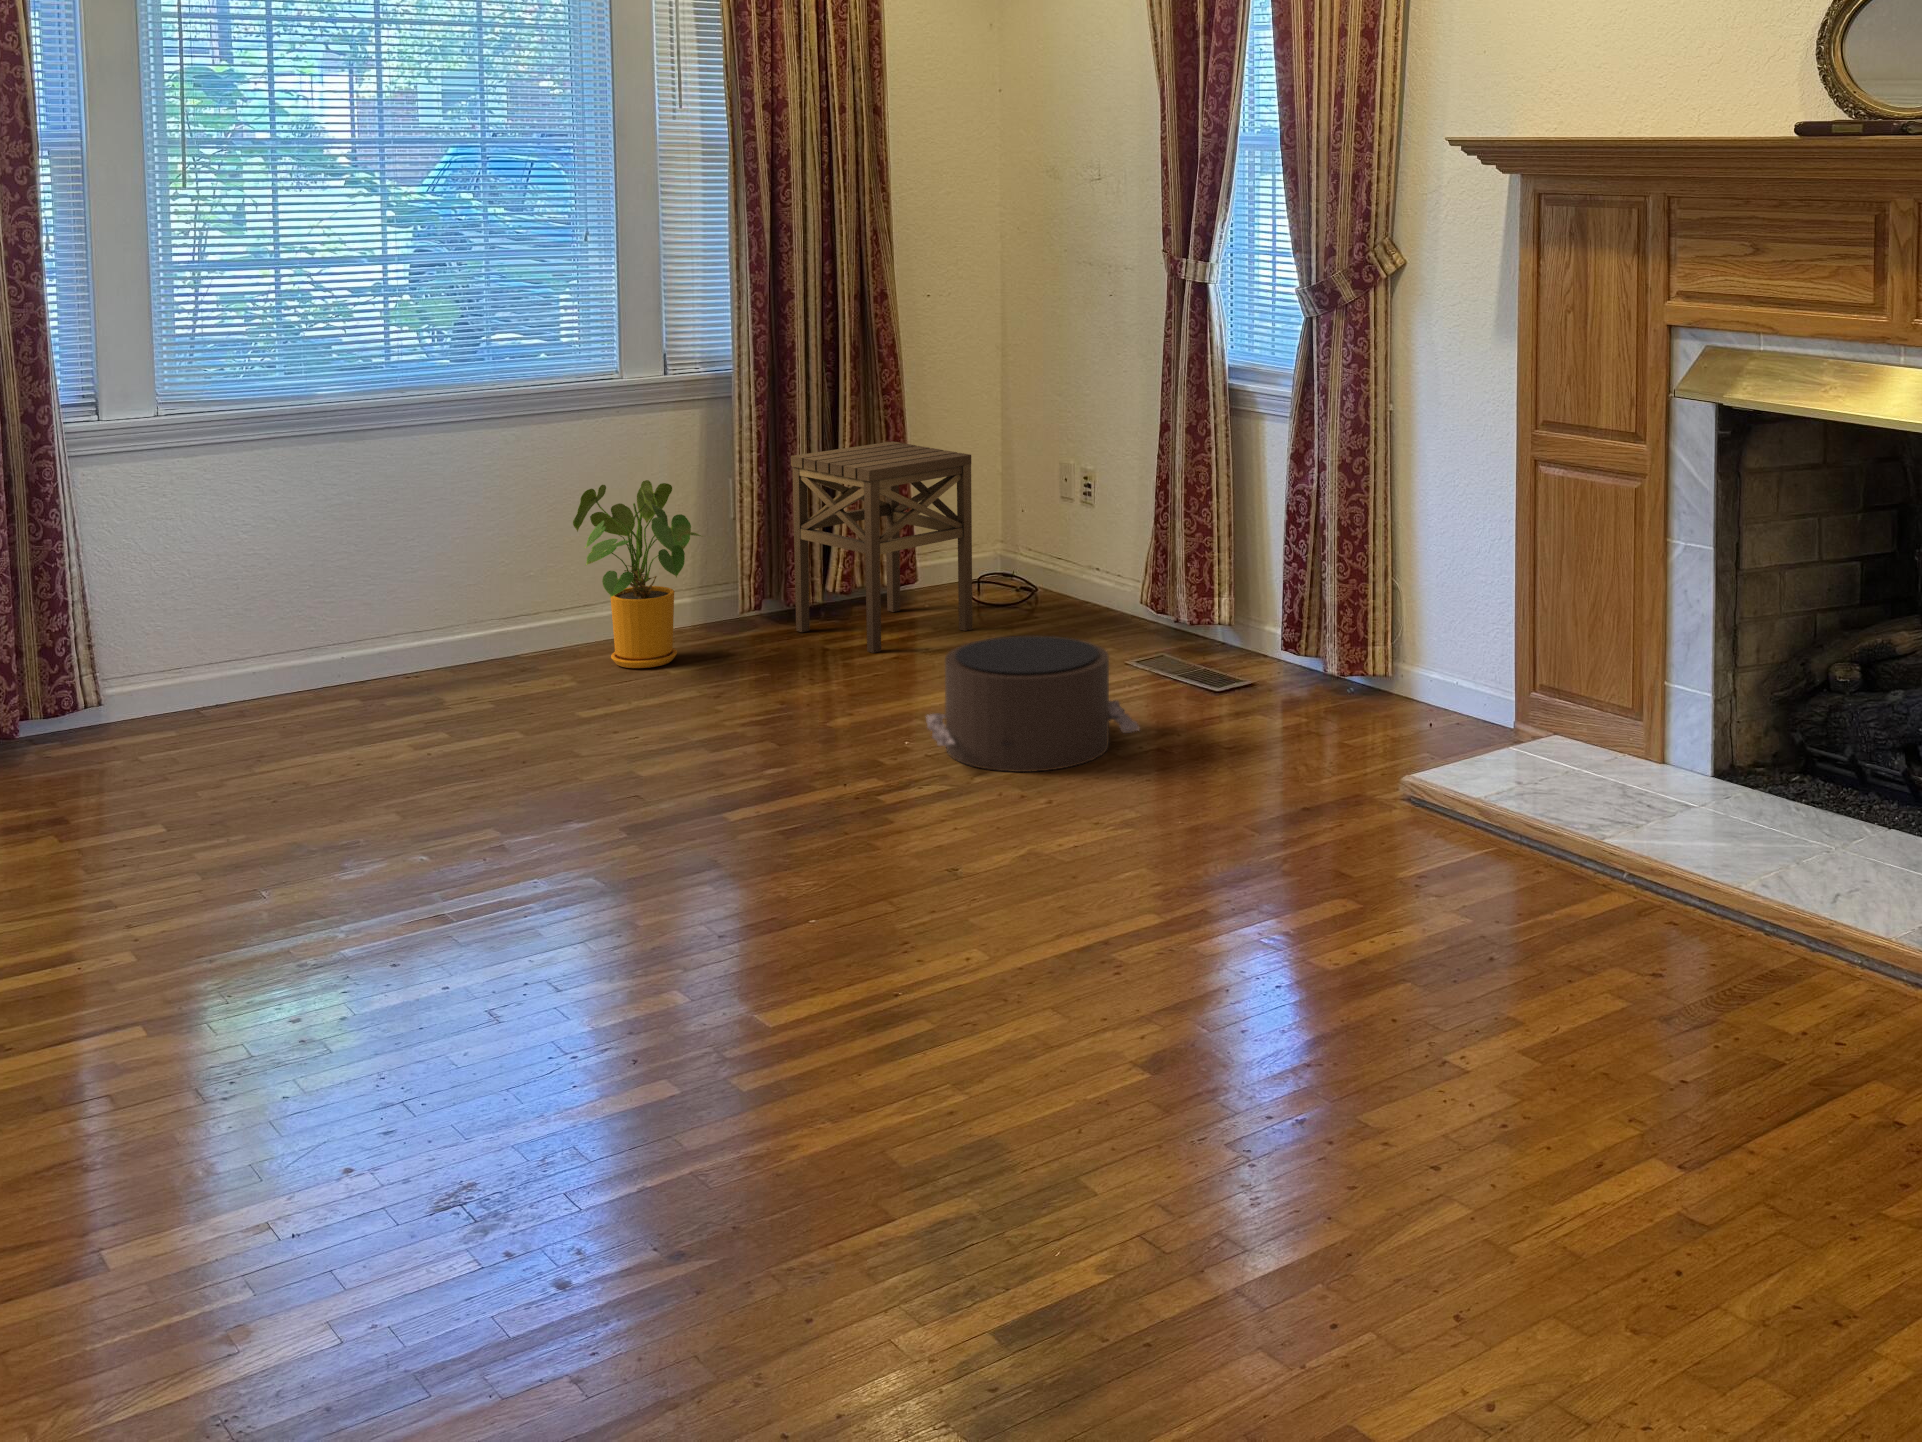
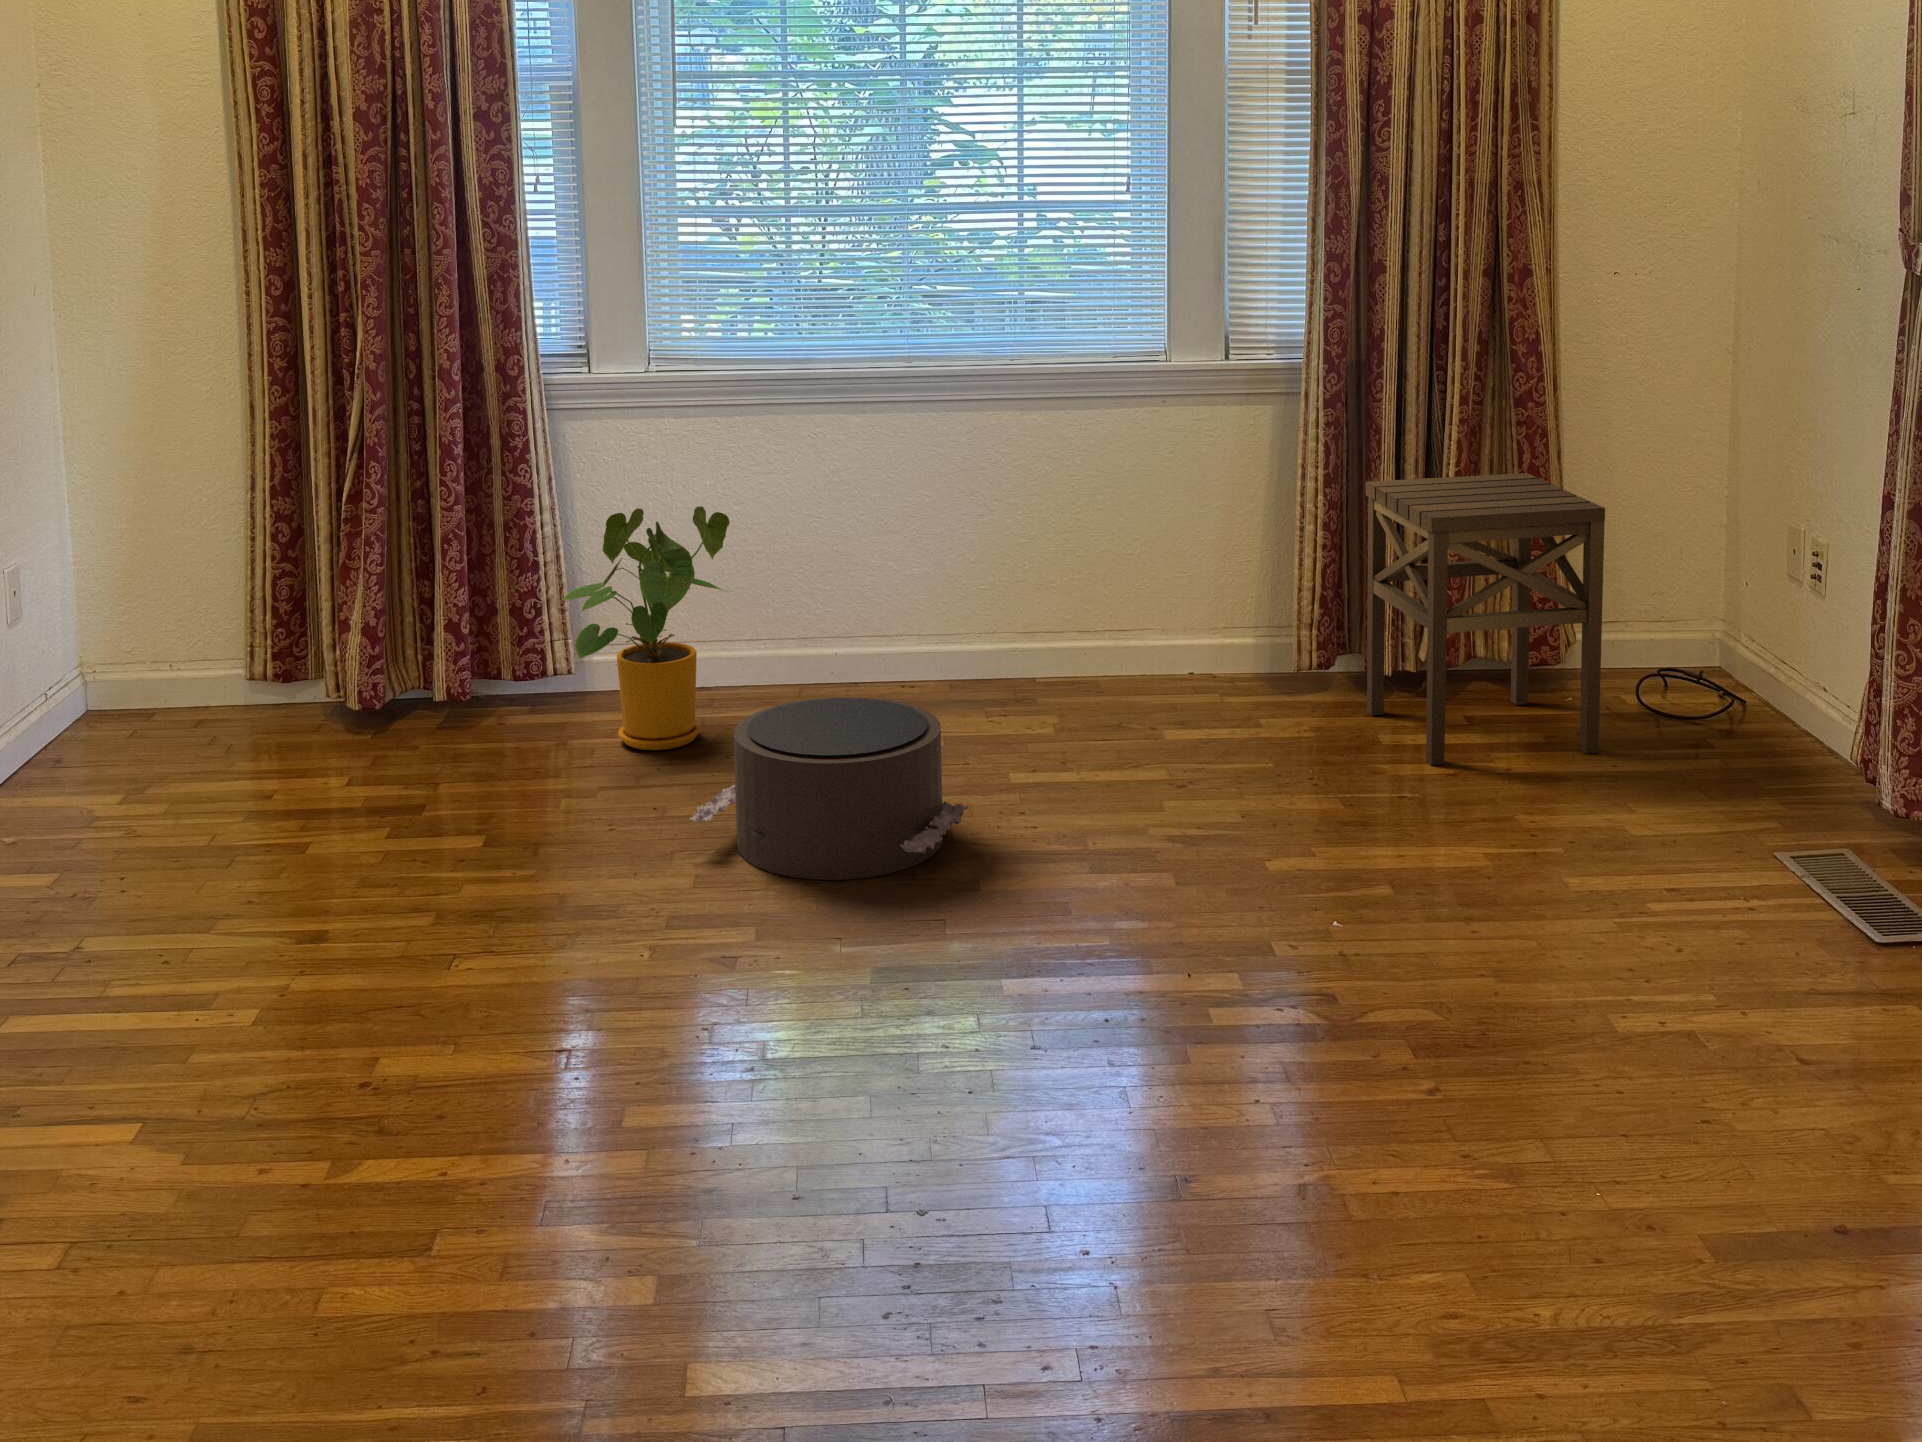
house plant: present [573,480,701,668] -> present [559,506,730,750]
pouf: present [926,636,1140,772] -> present [690,697,968,880]

